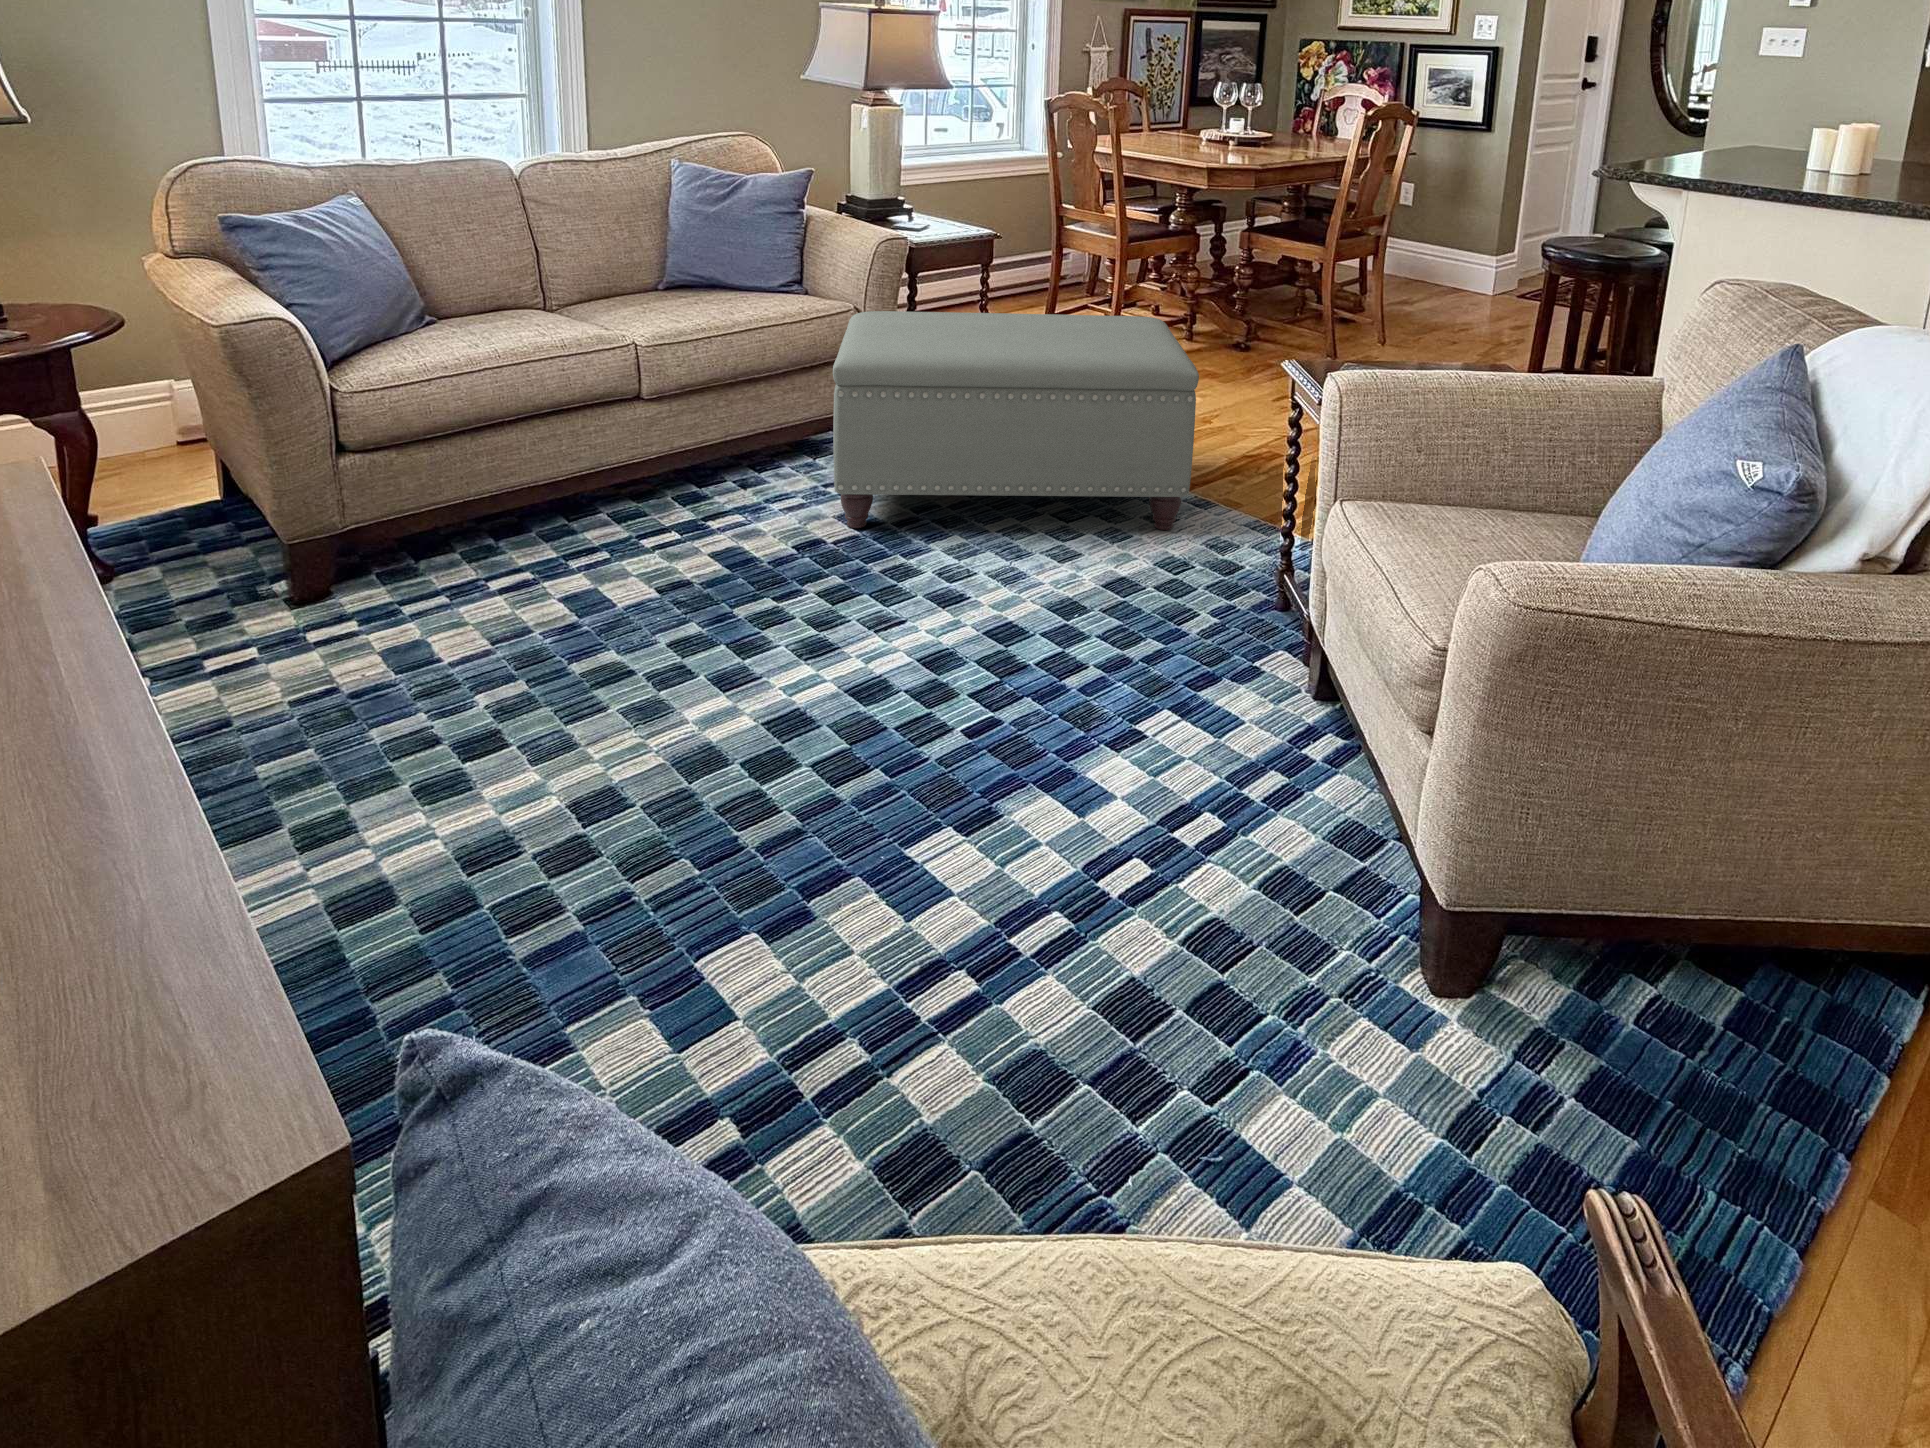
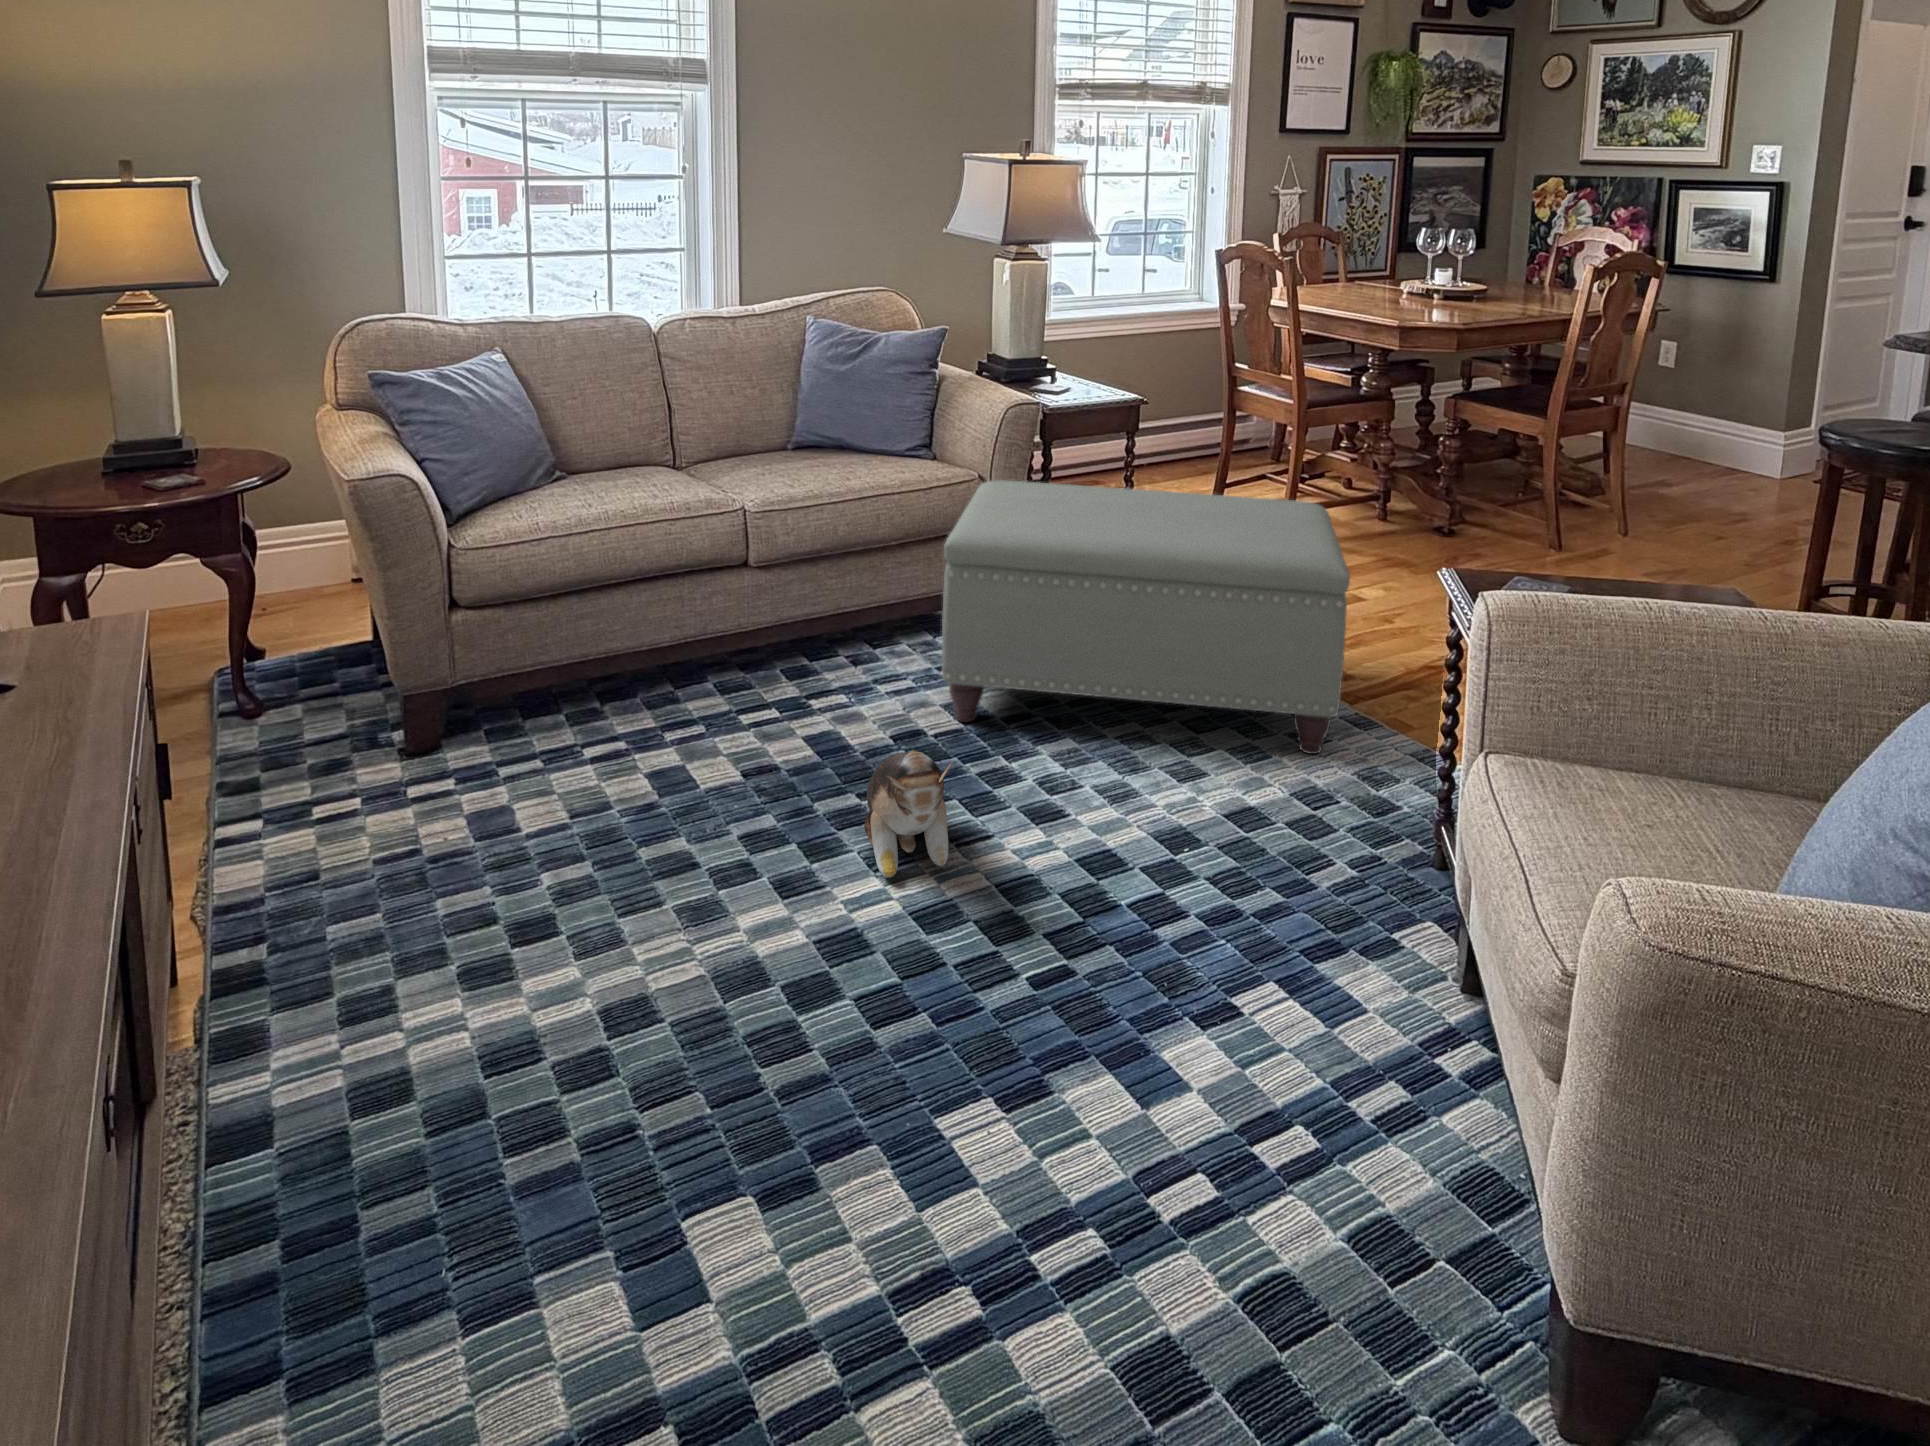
plush toy: none [785,546,875,662] -> present [865,750,952,878]

